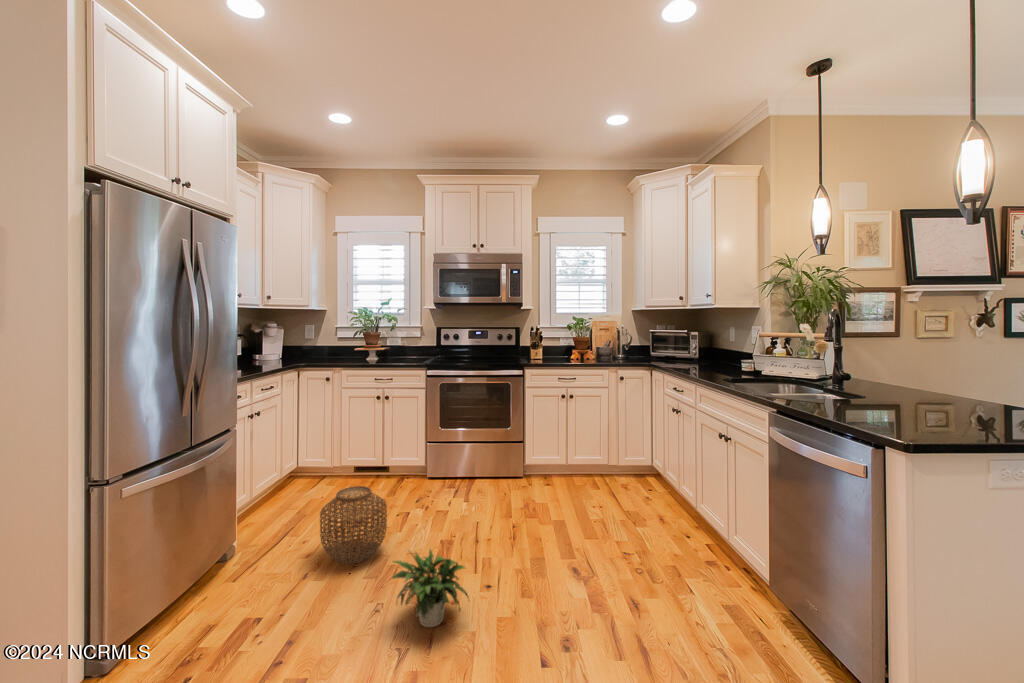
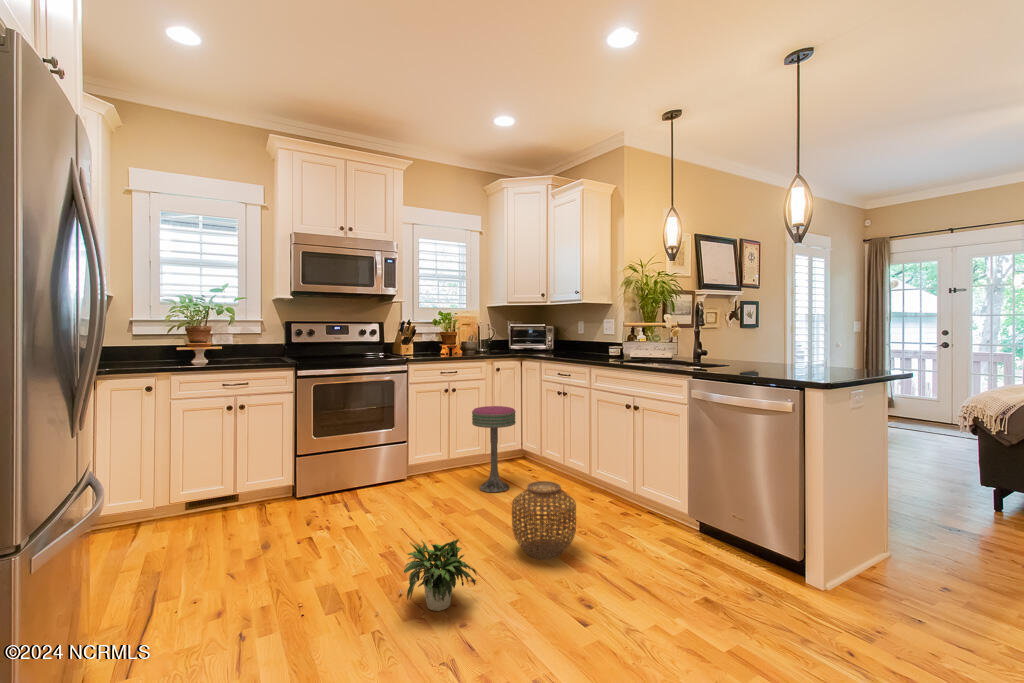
bar stool: none [572,416,618,508] -> present [472,406,516,492]
woven basket: present [320,486,387,564] -> present [512,481,576,559]

